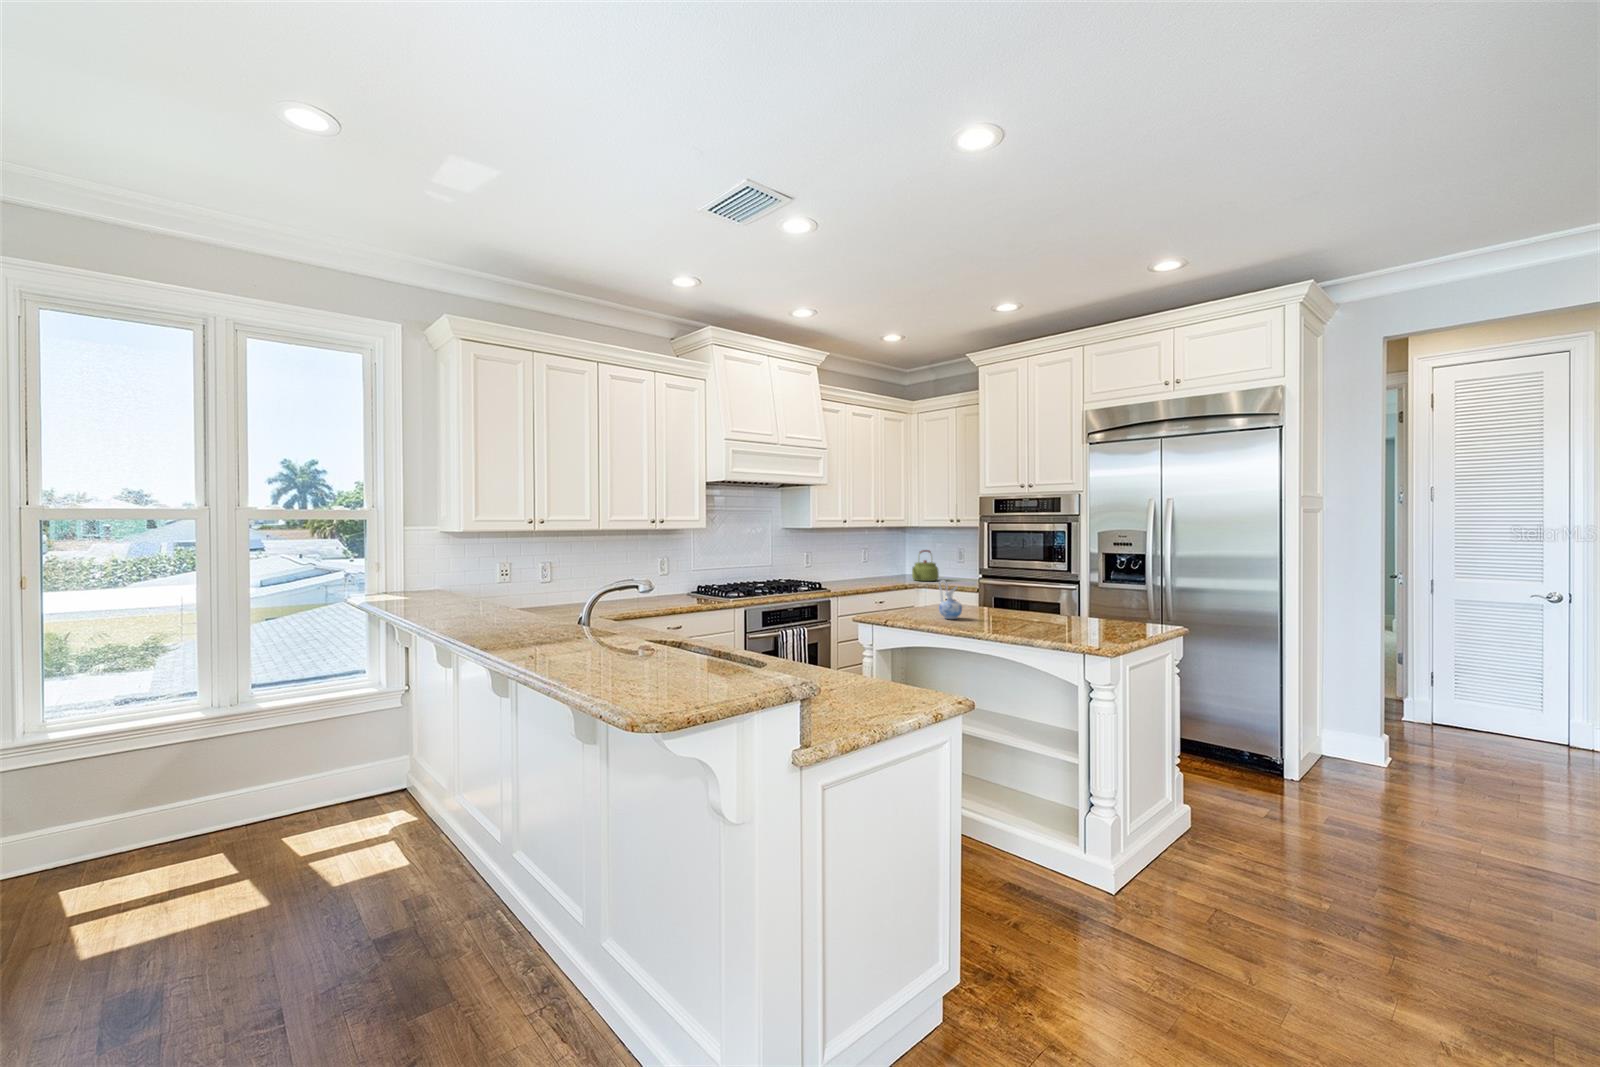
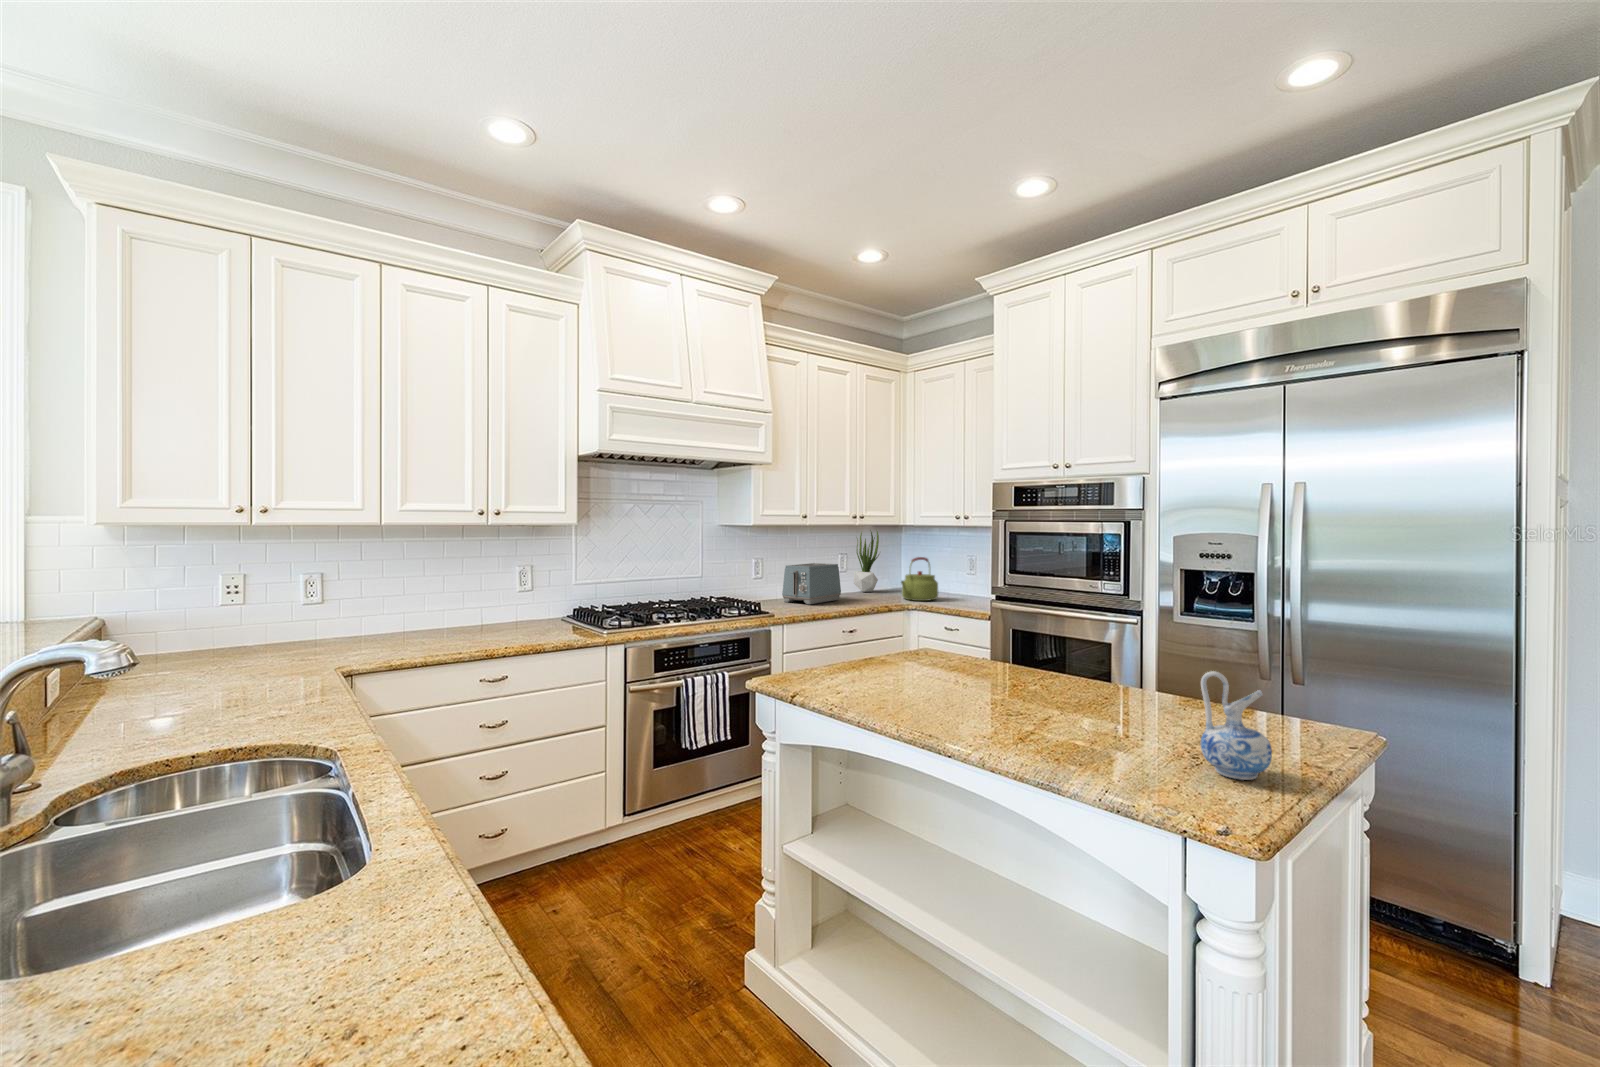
potted plant: none [875,530,895,576] -> present [854,531,879,592]
toaster: none [830,555,870,584] -> present [782,563,841,604]
ceramic pitcher: present [939,580,962,619] -> present [1201,671,1272,780]

